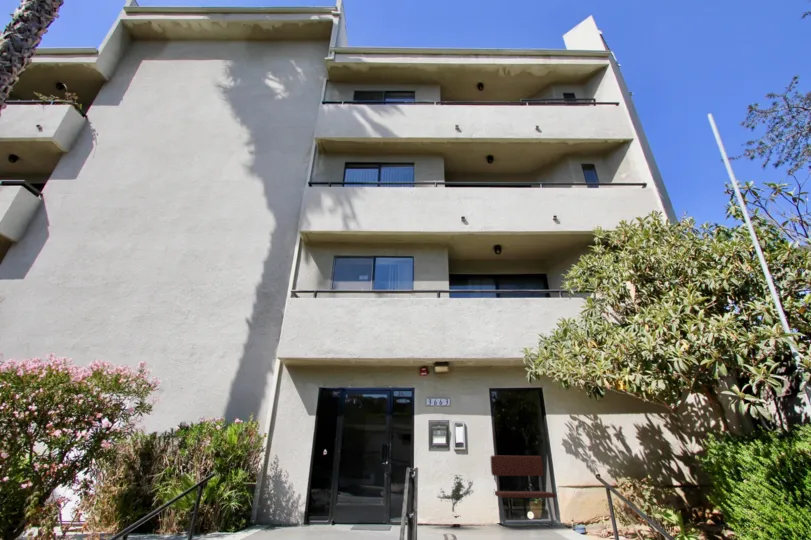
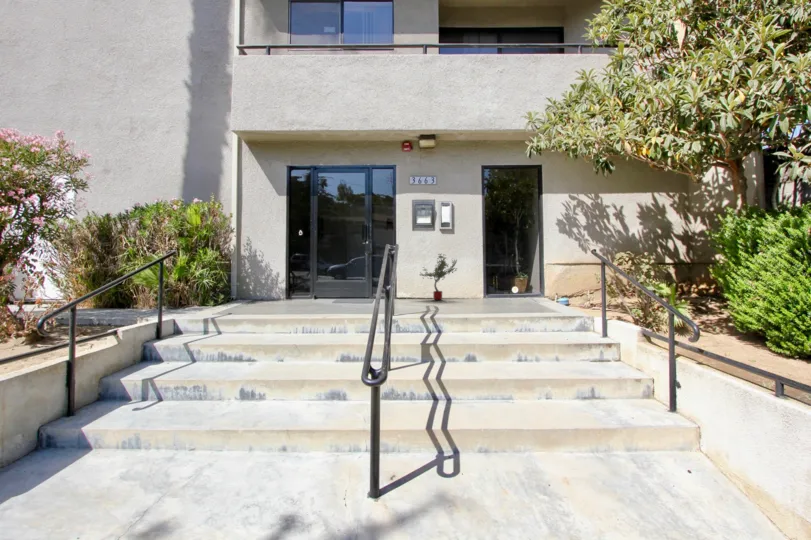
bench: present [491,456,556,525] -> none [477,236,543,299]

